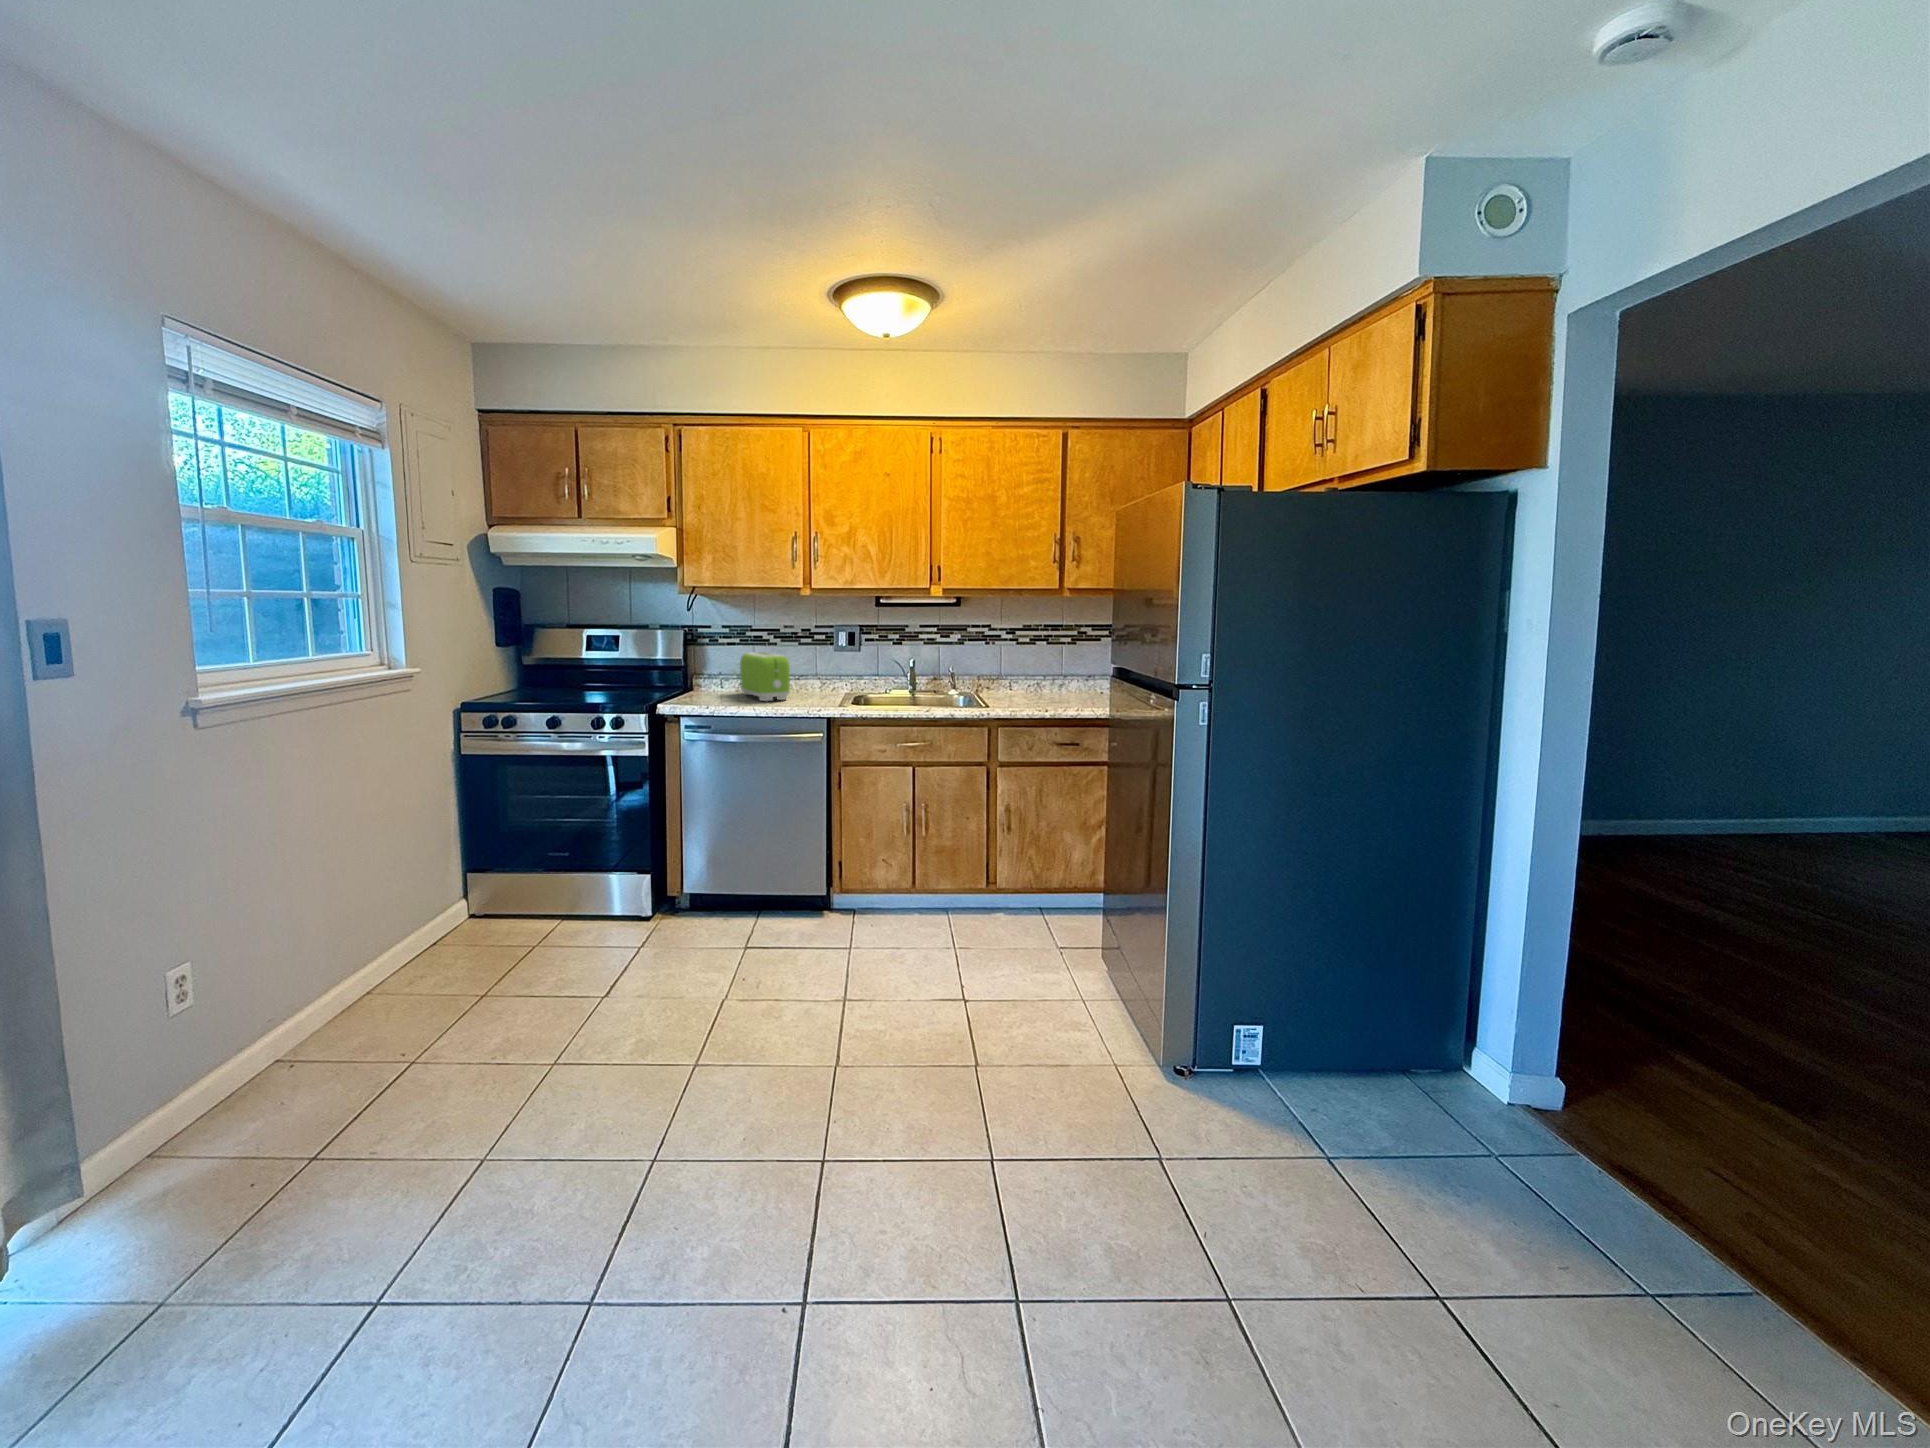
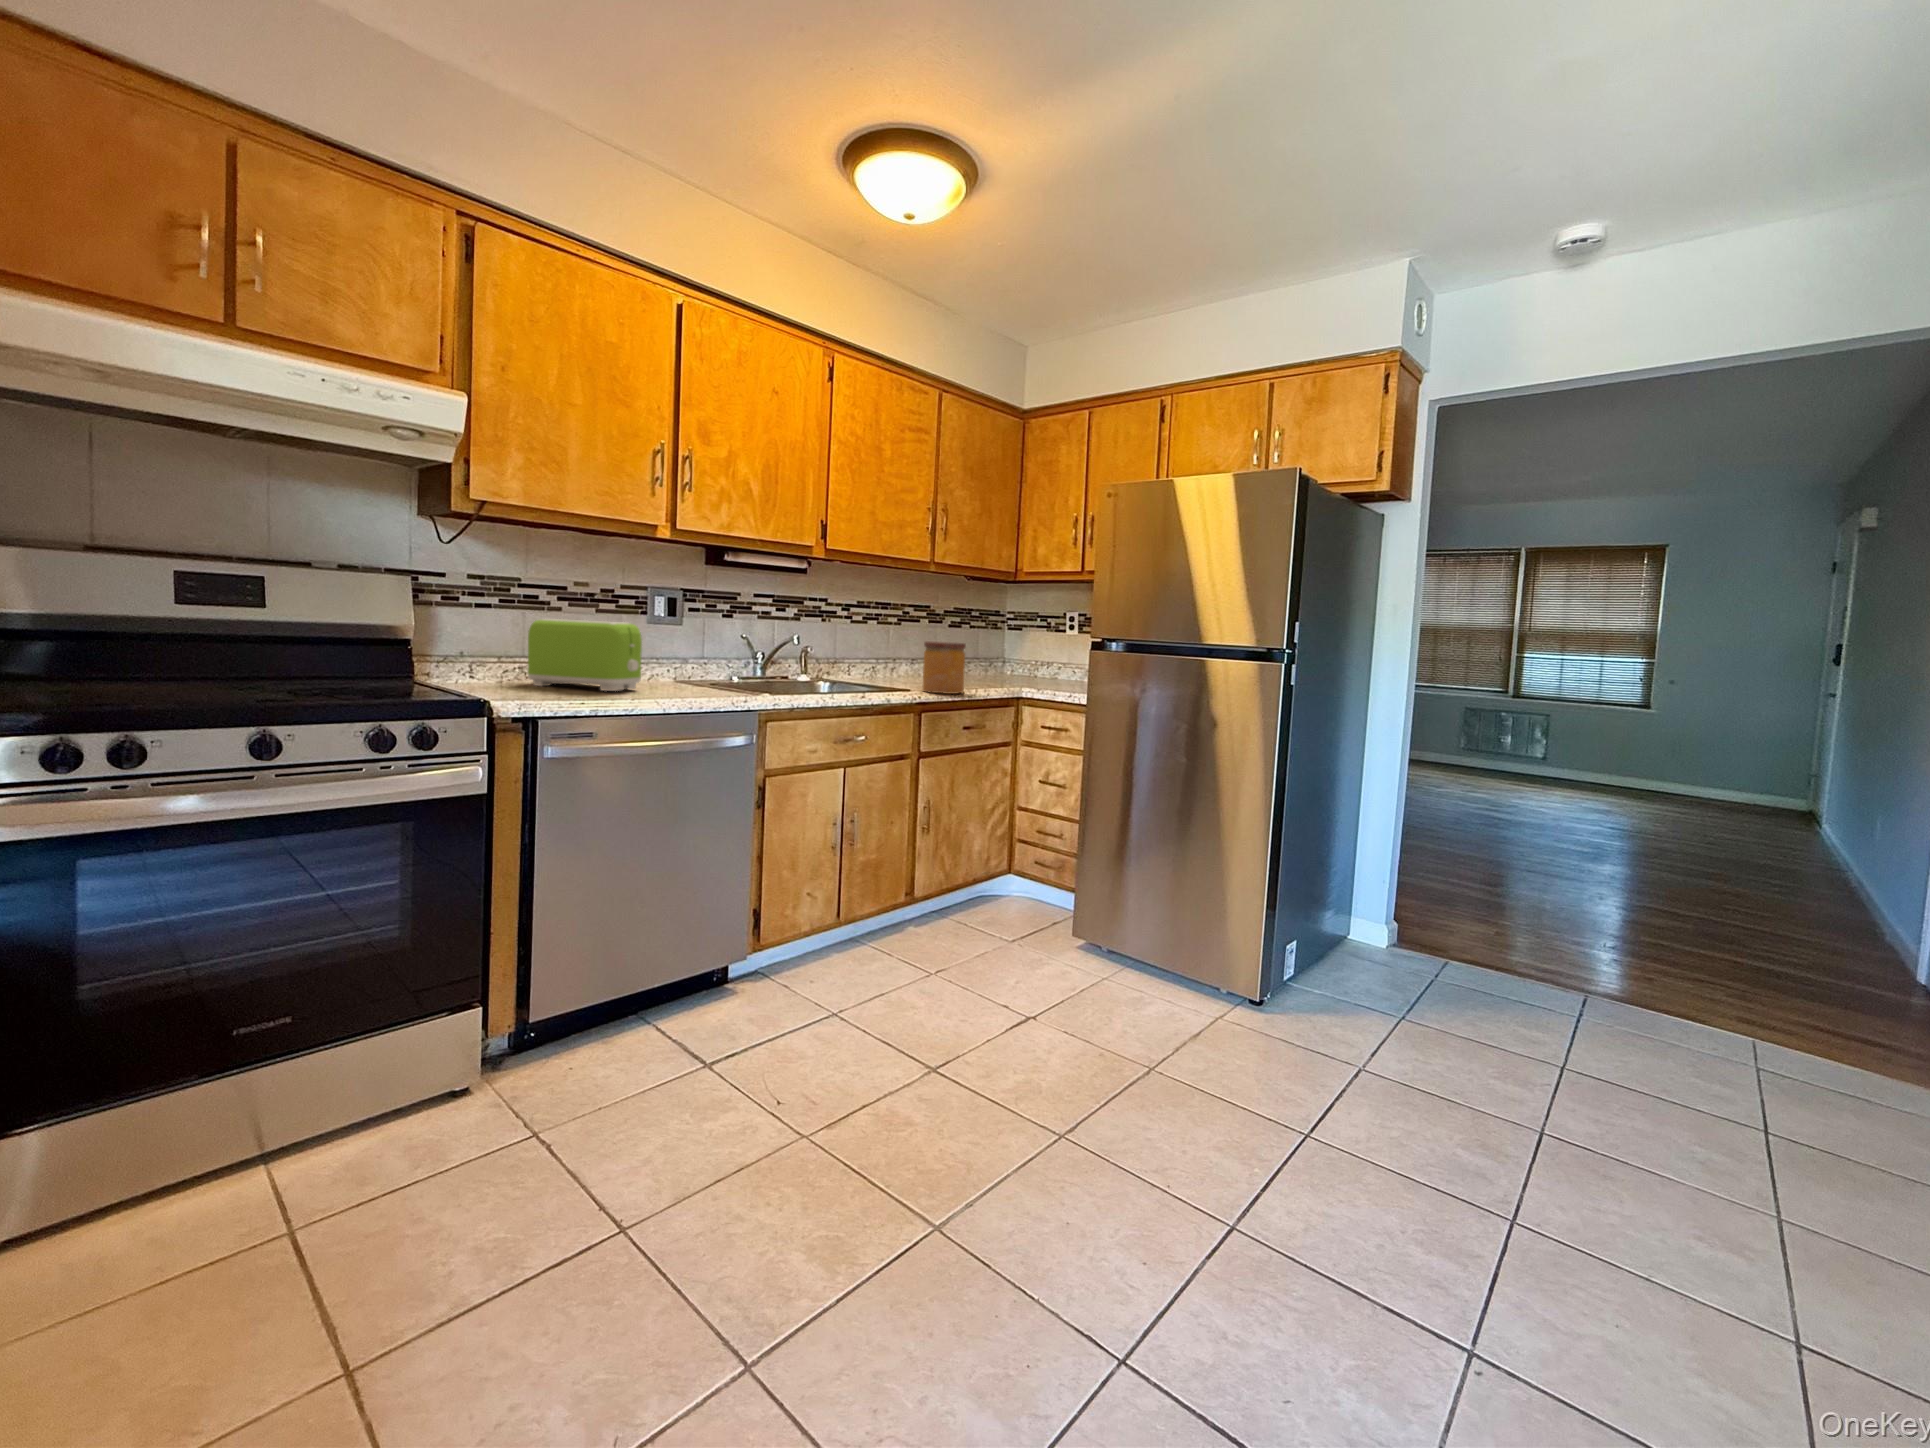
jar: none [1022,664,1062,715] -> present [923,641,966,694]

